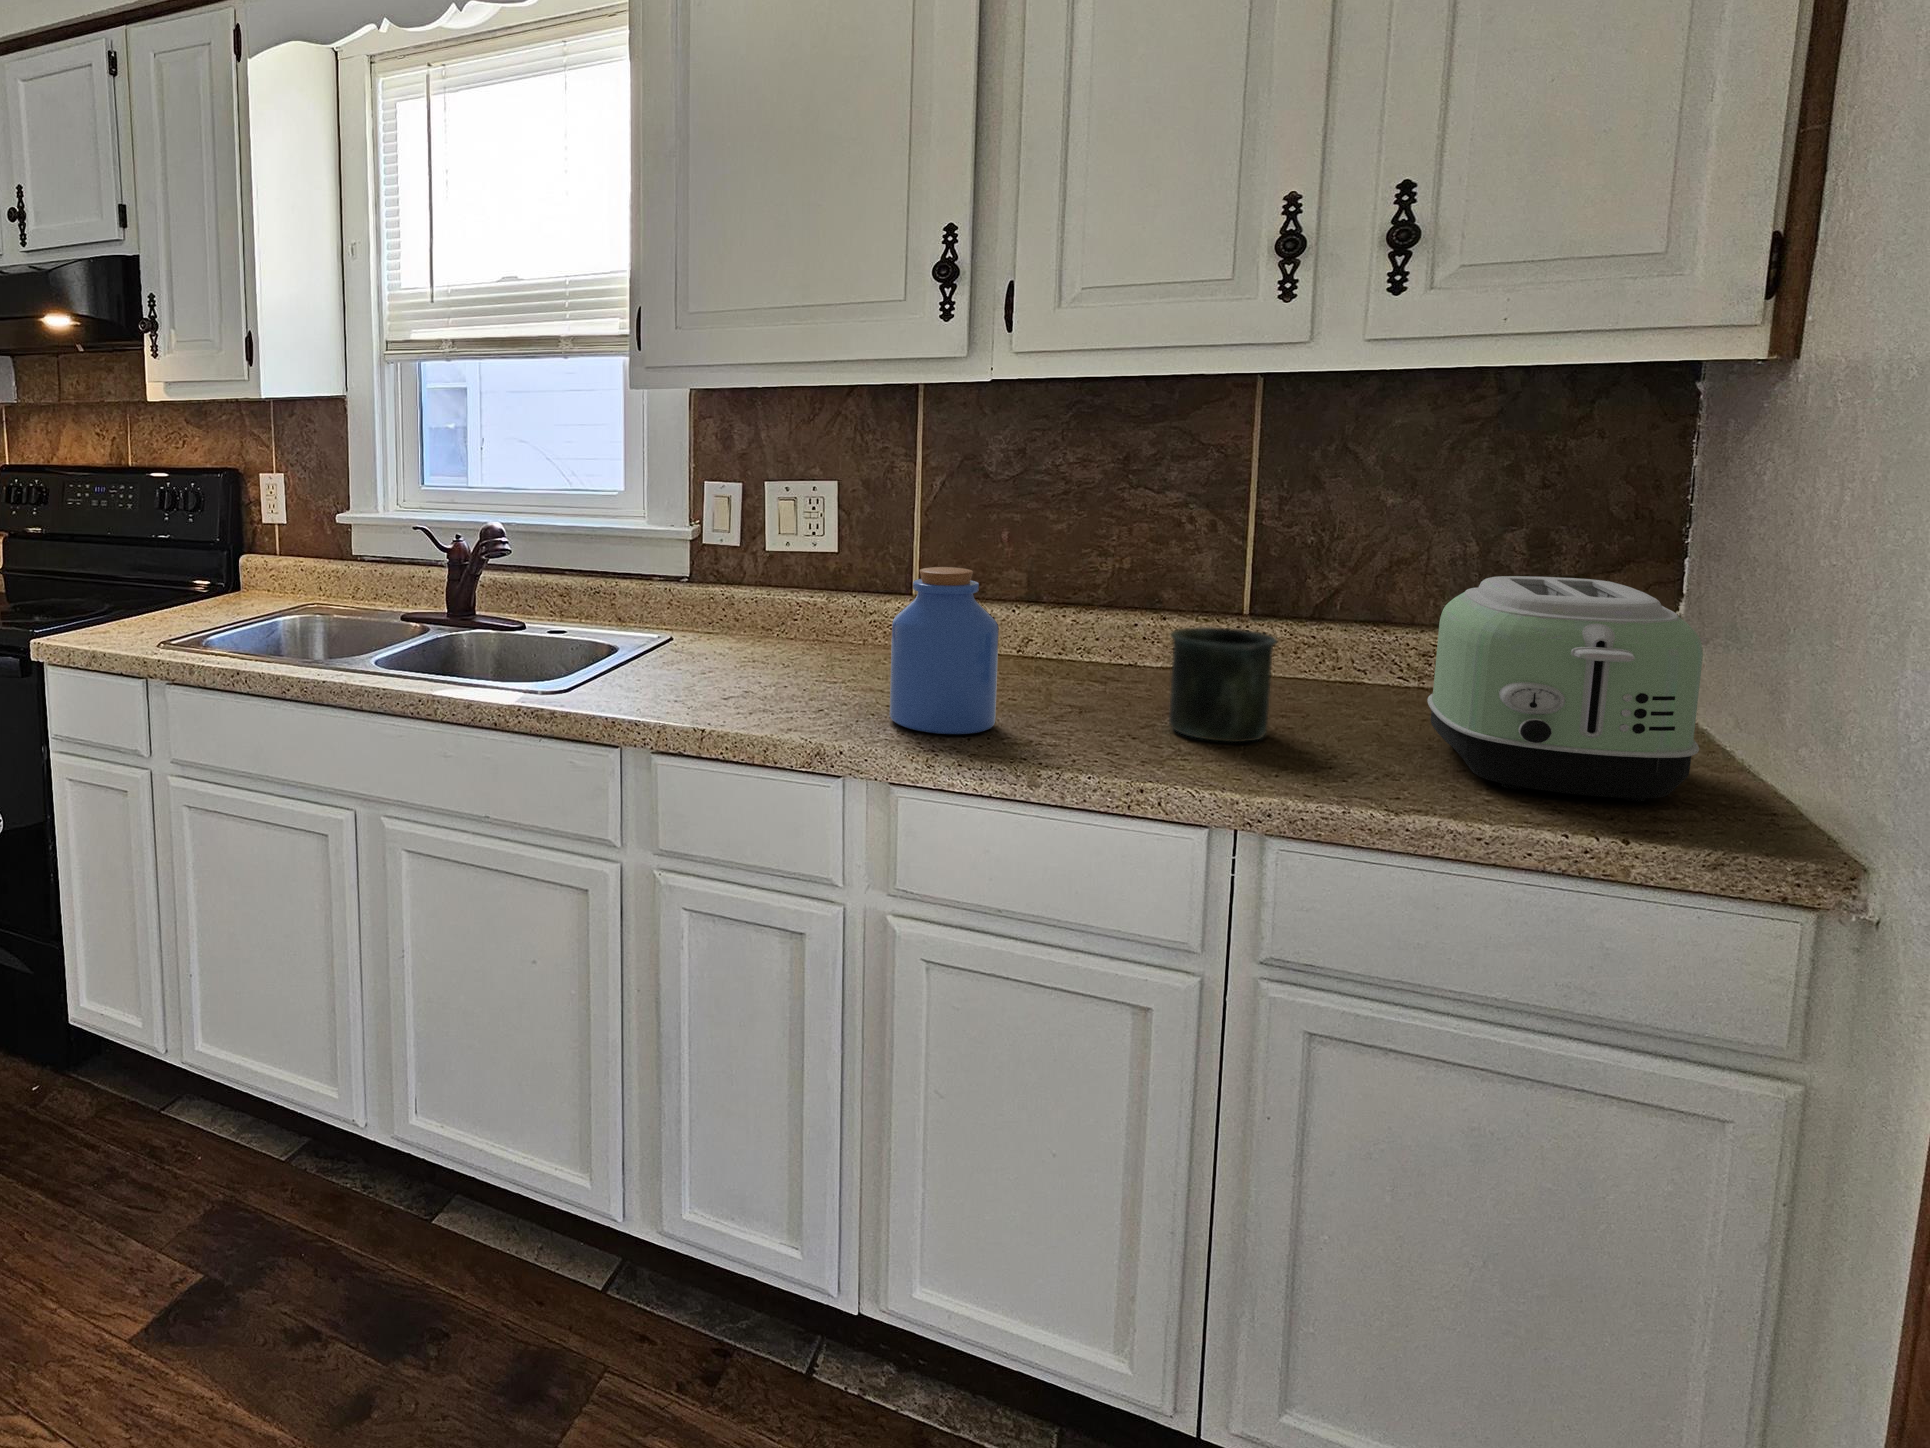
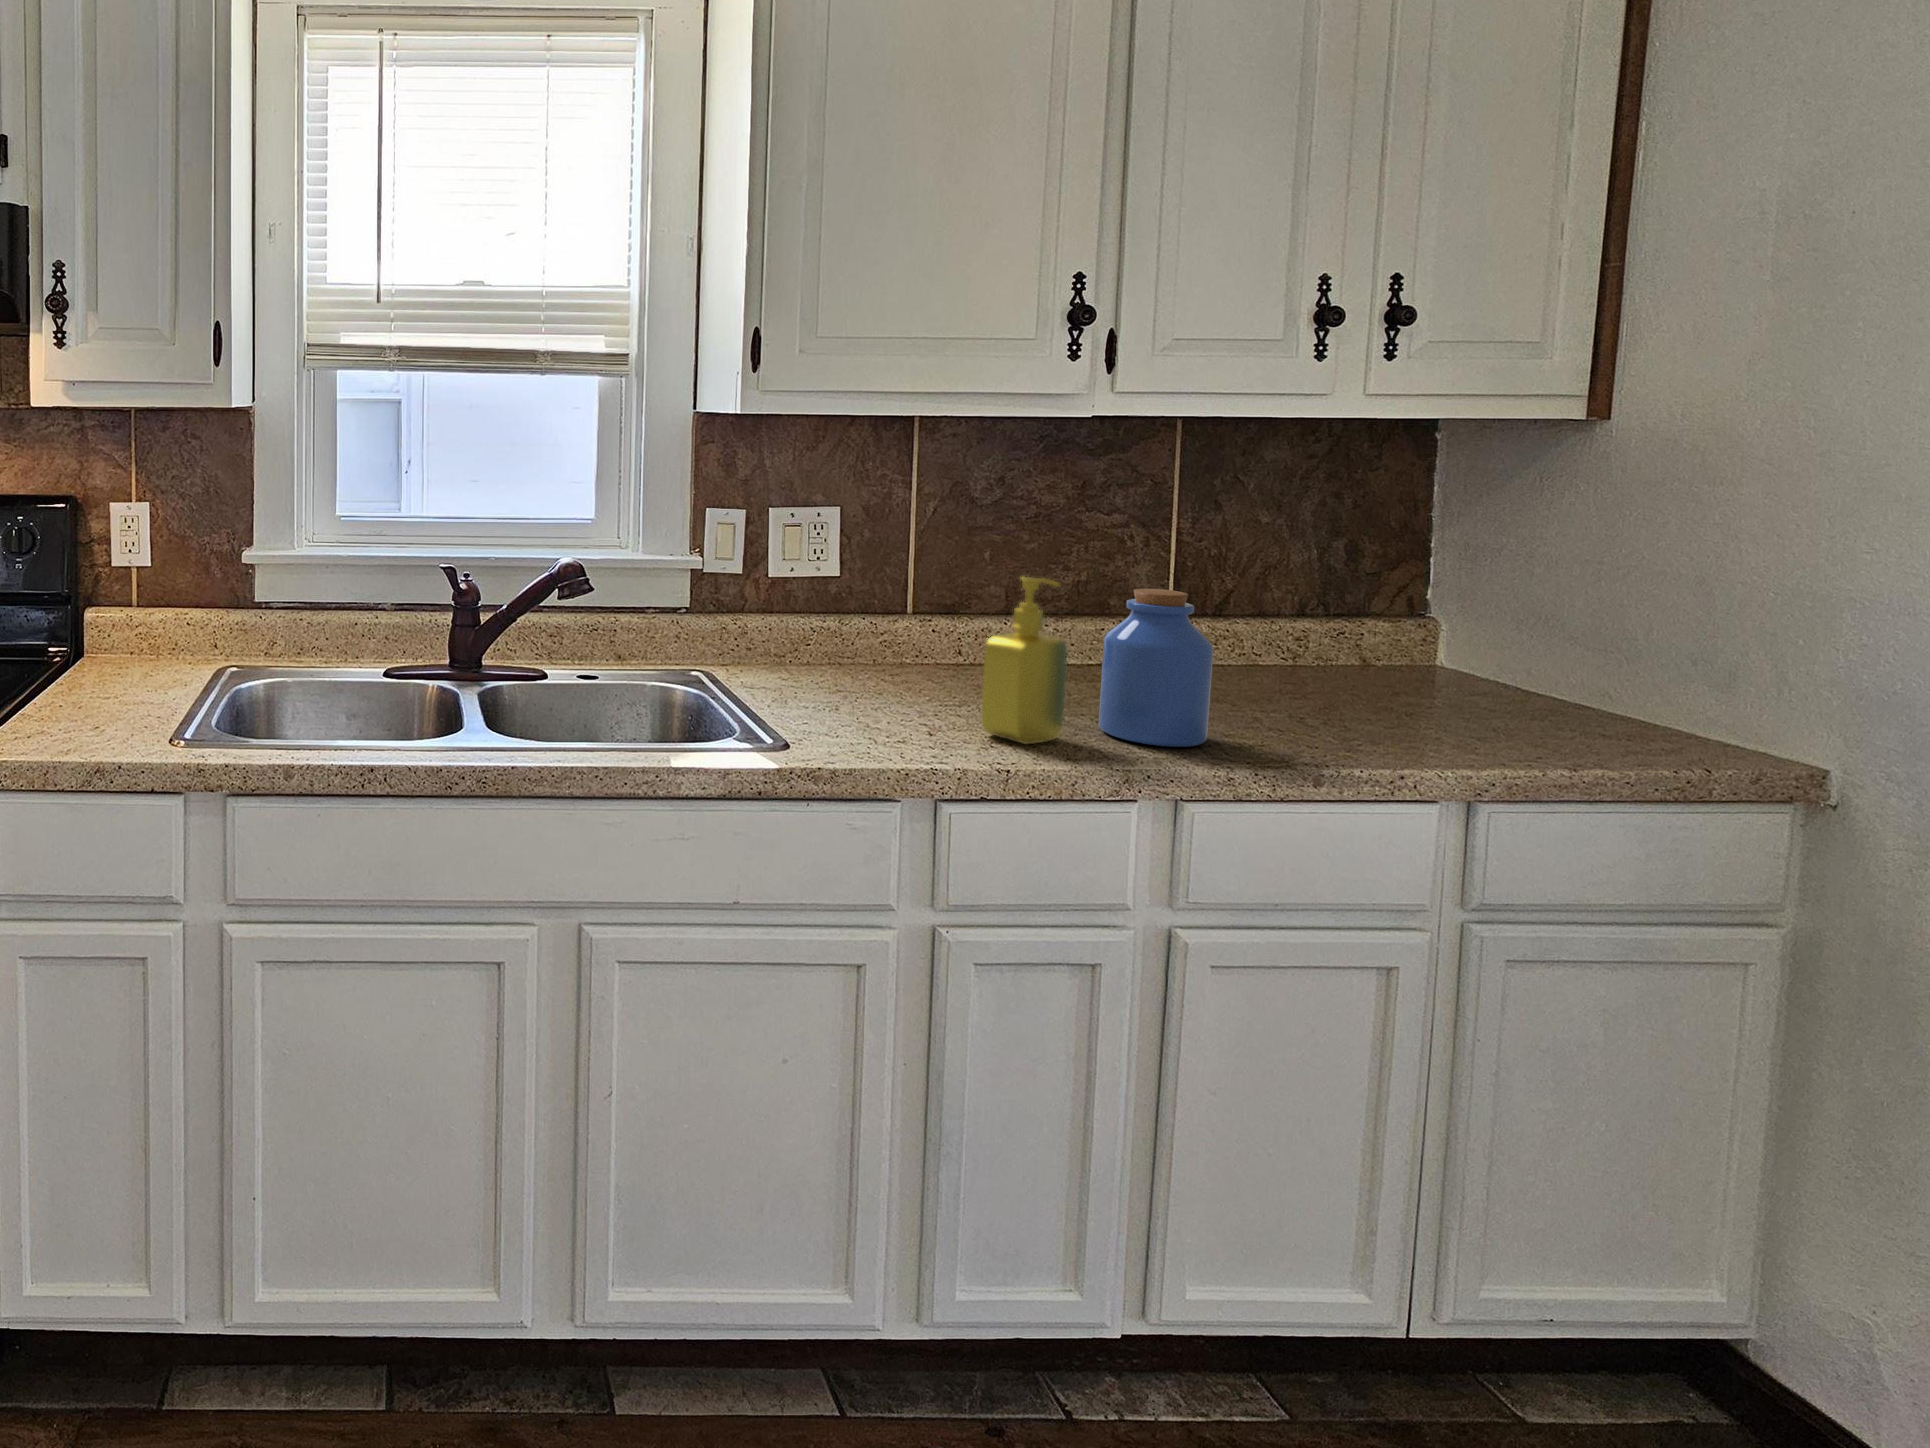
soap dispenser: none [756,548,836,714] -> present [981,577,1067,744]
toaster: present [1427,576,1703,801] -> none [1412,577,1668,741]
mug: present [1169,627,1277,742] -> none [1268,629,1367,725]

